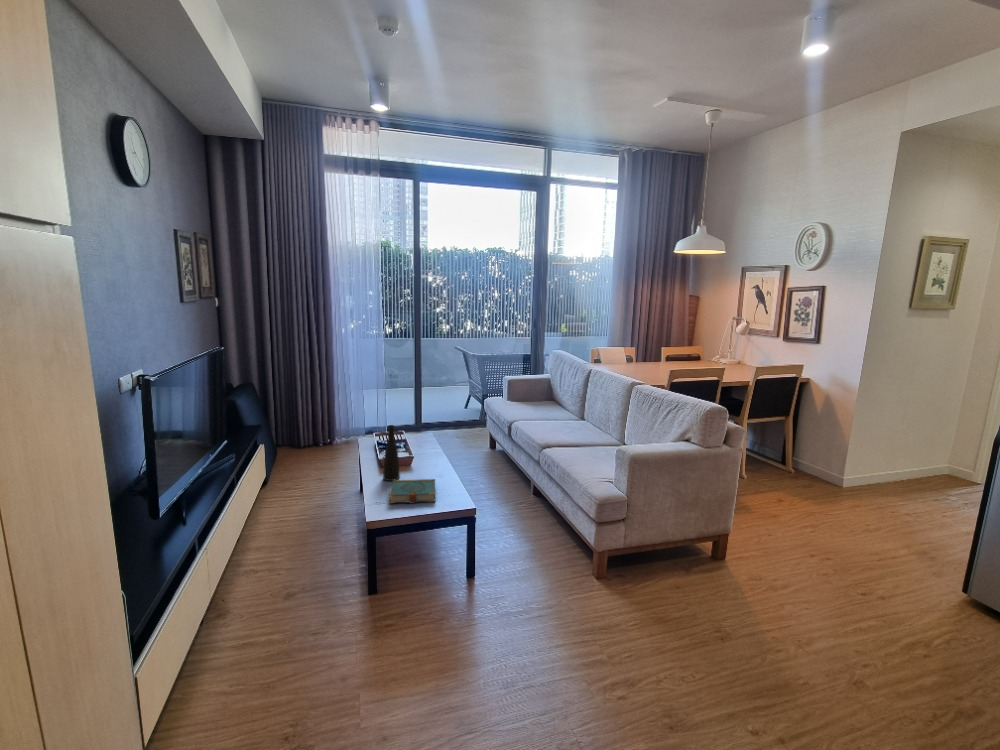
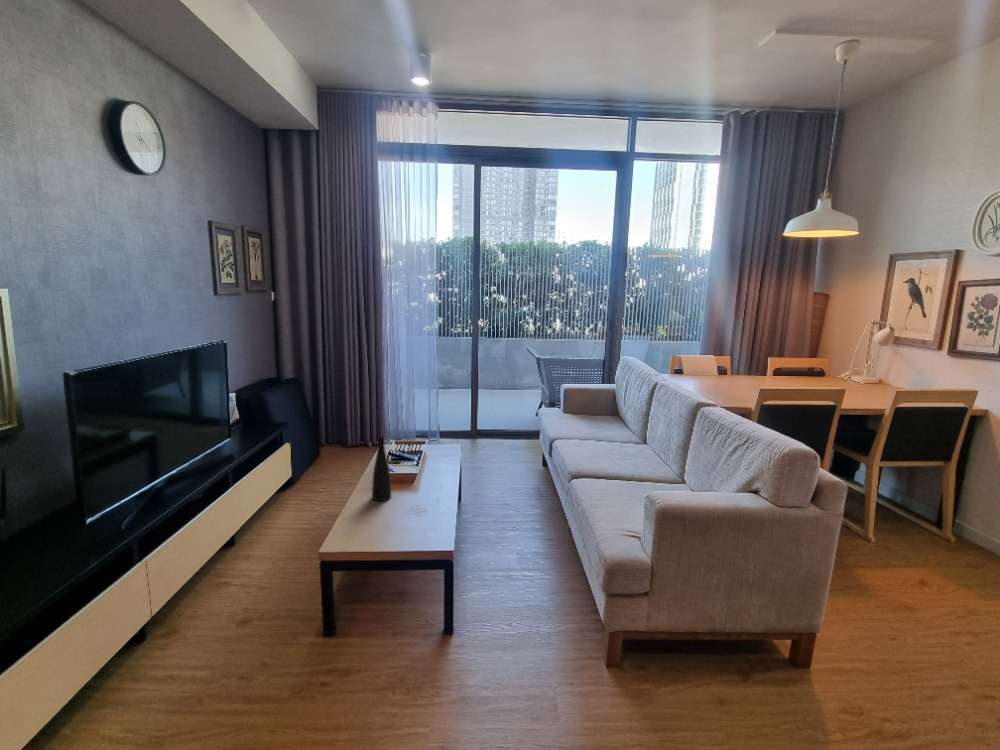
book: present [389,479,435,503] -> none [358,502,422,535]

